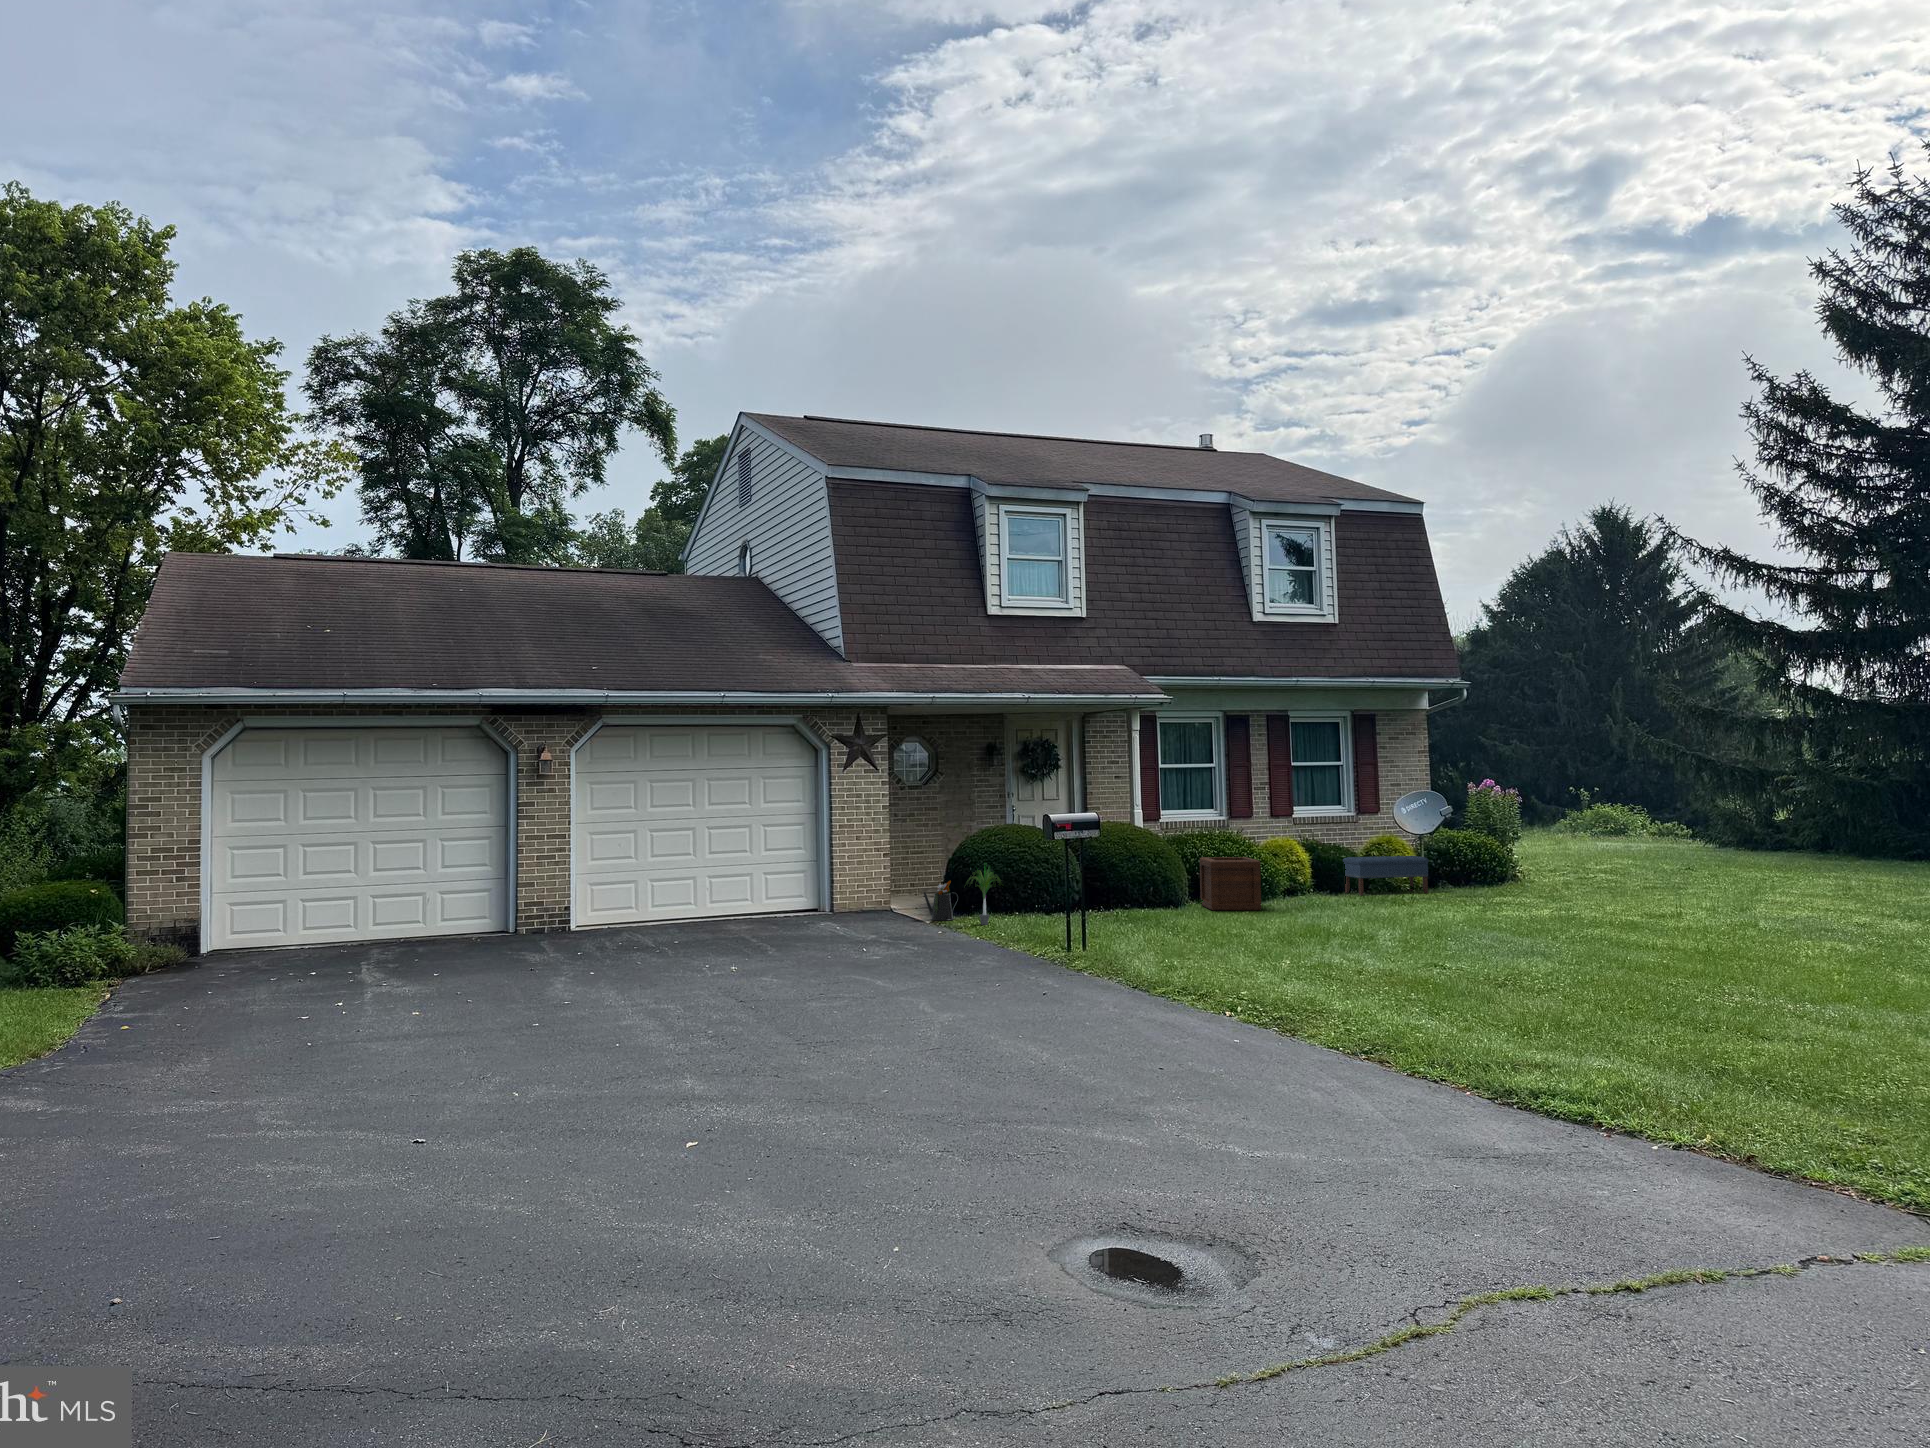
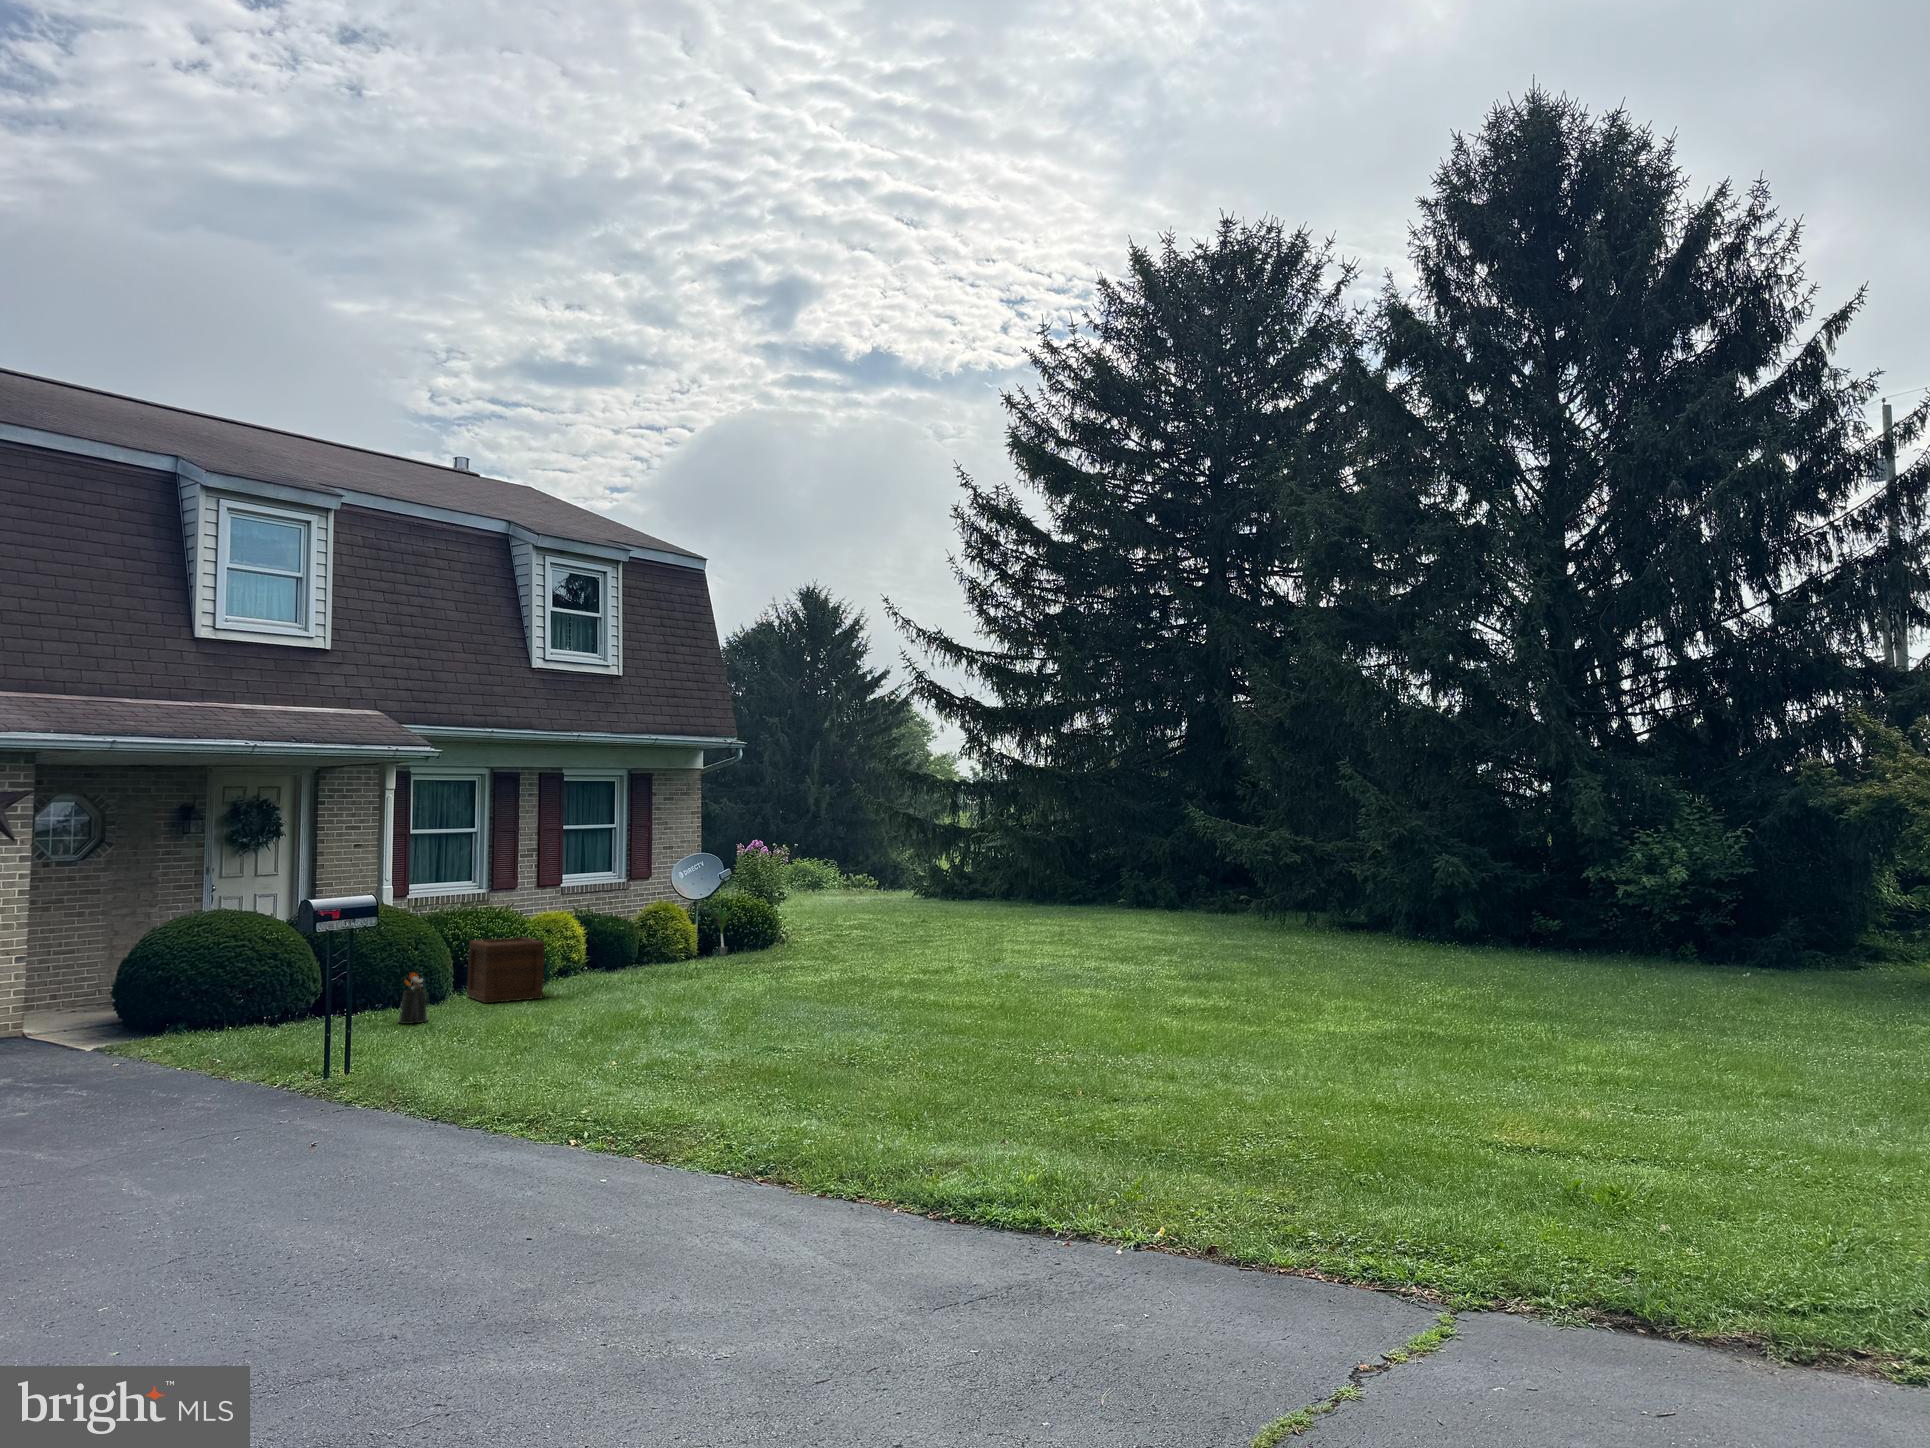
bench: present [1343,856,1429,895] -> none [621,925,709,971]
potted plant: present [975,868,994,925] -> present [716,910,730,955]
watering can: present [924,881,958,921] -> present [399,973,428,1024]

